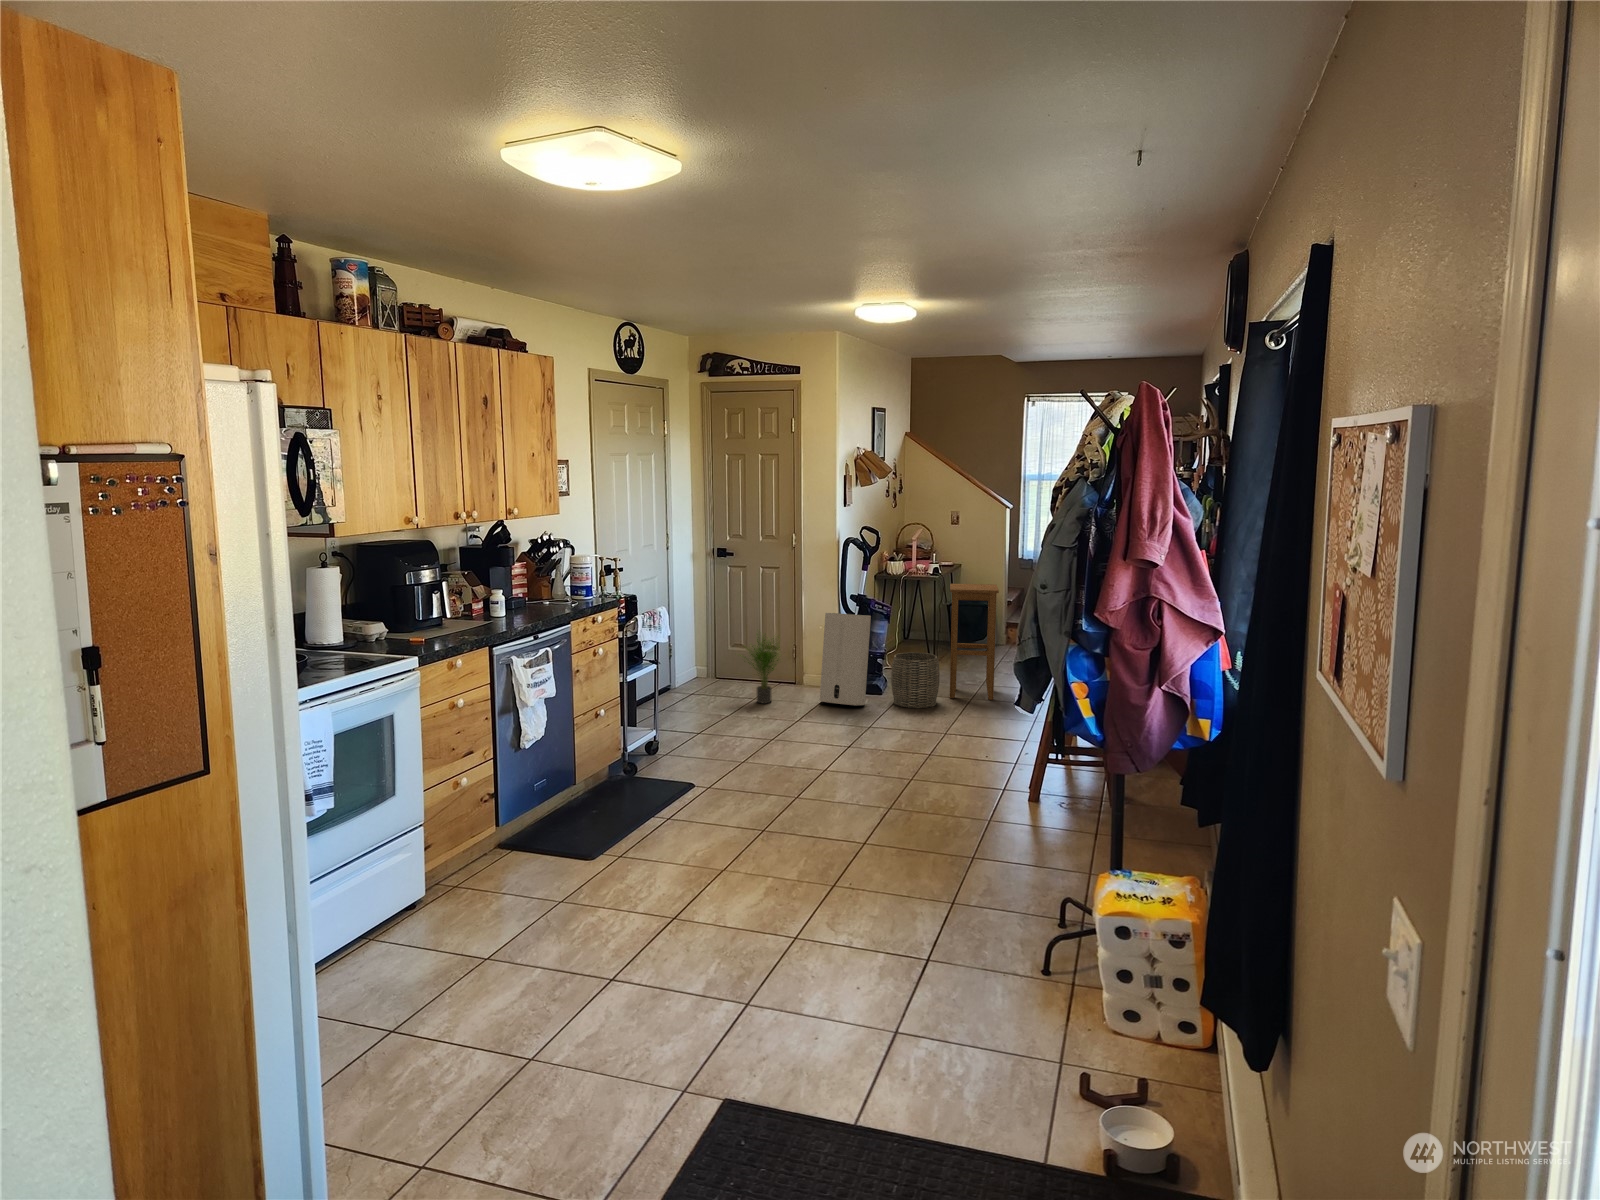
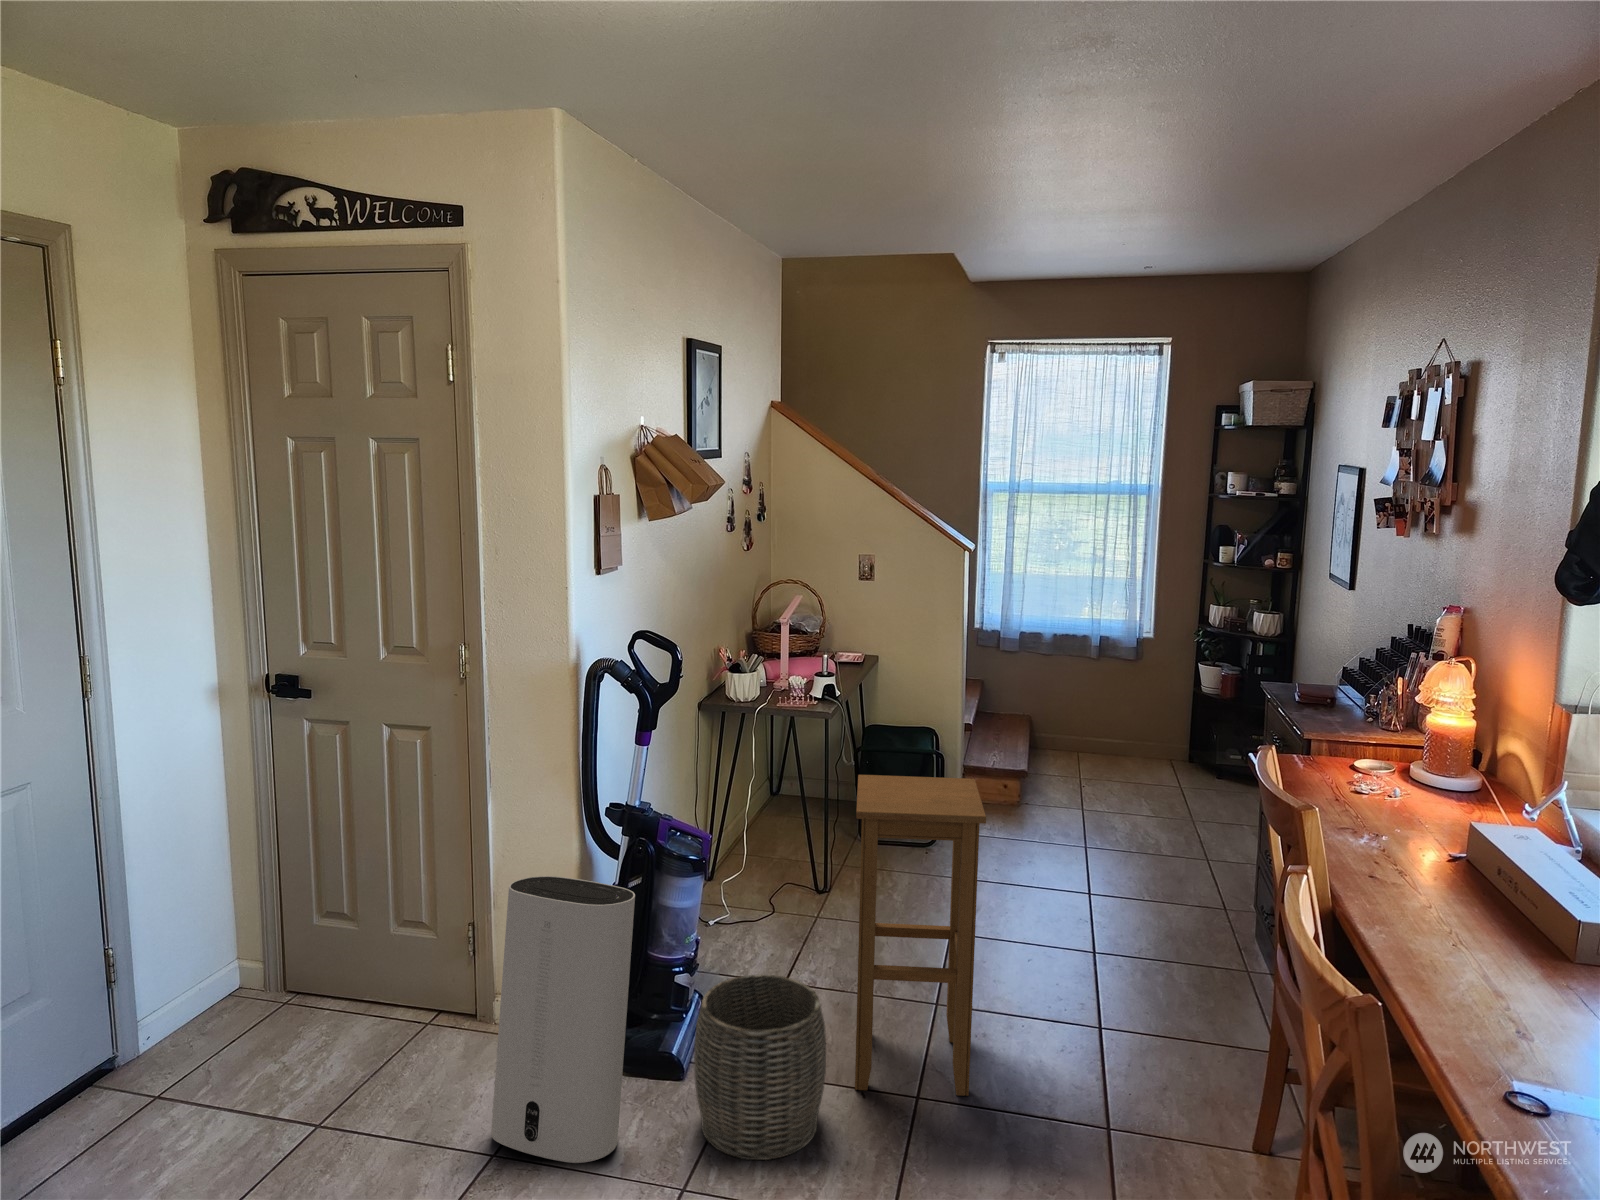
potted plant: present [744,638,780,704] -> none [242,926,401,1144]

